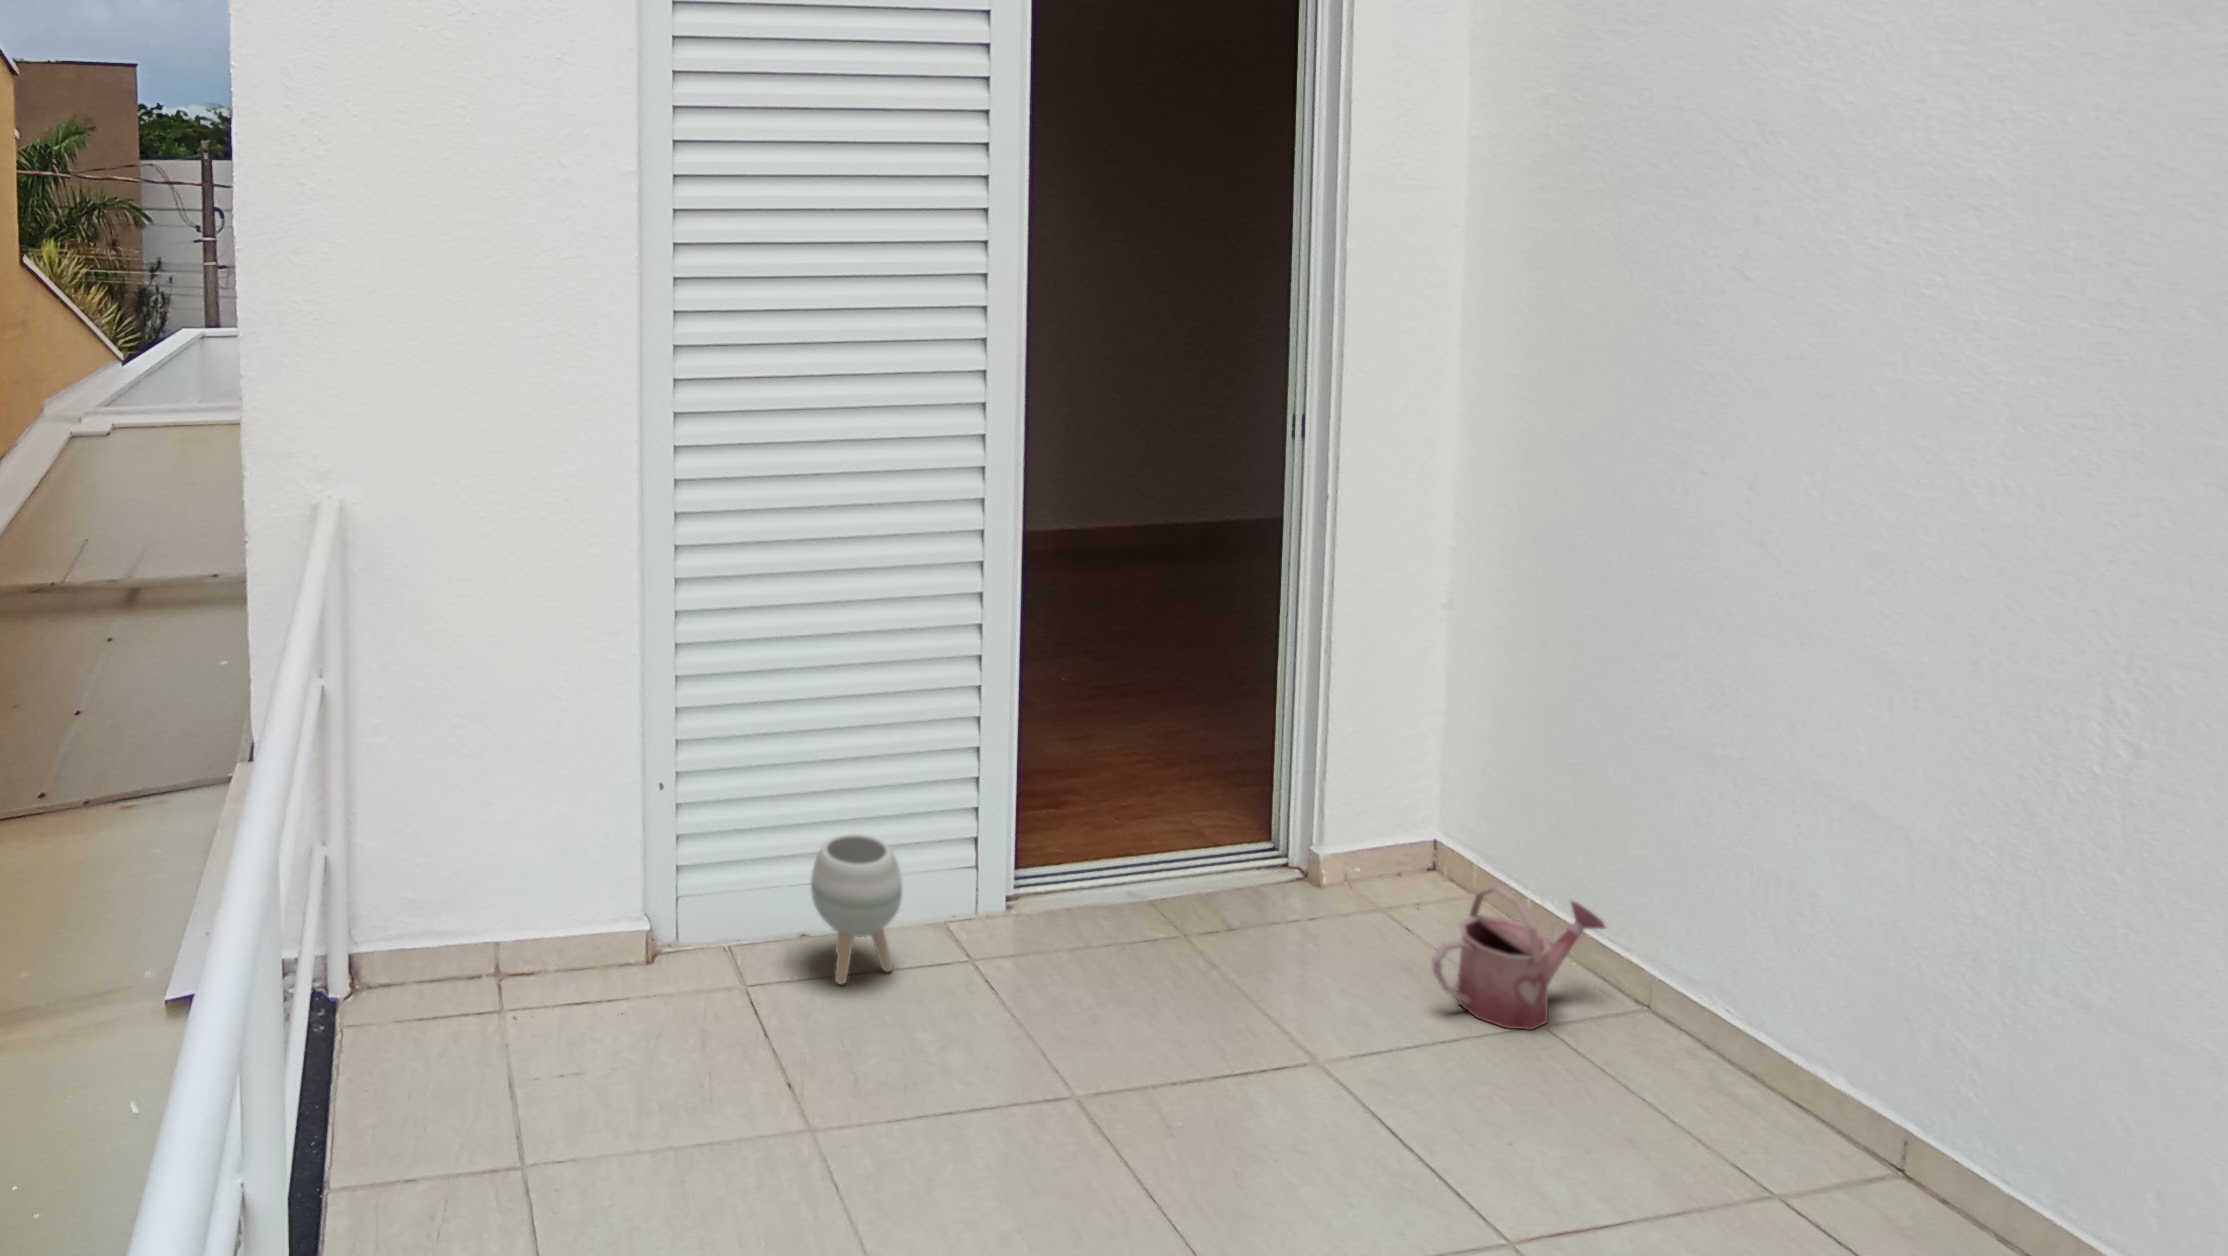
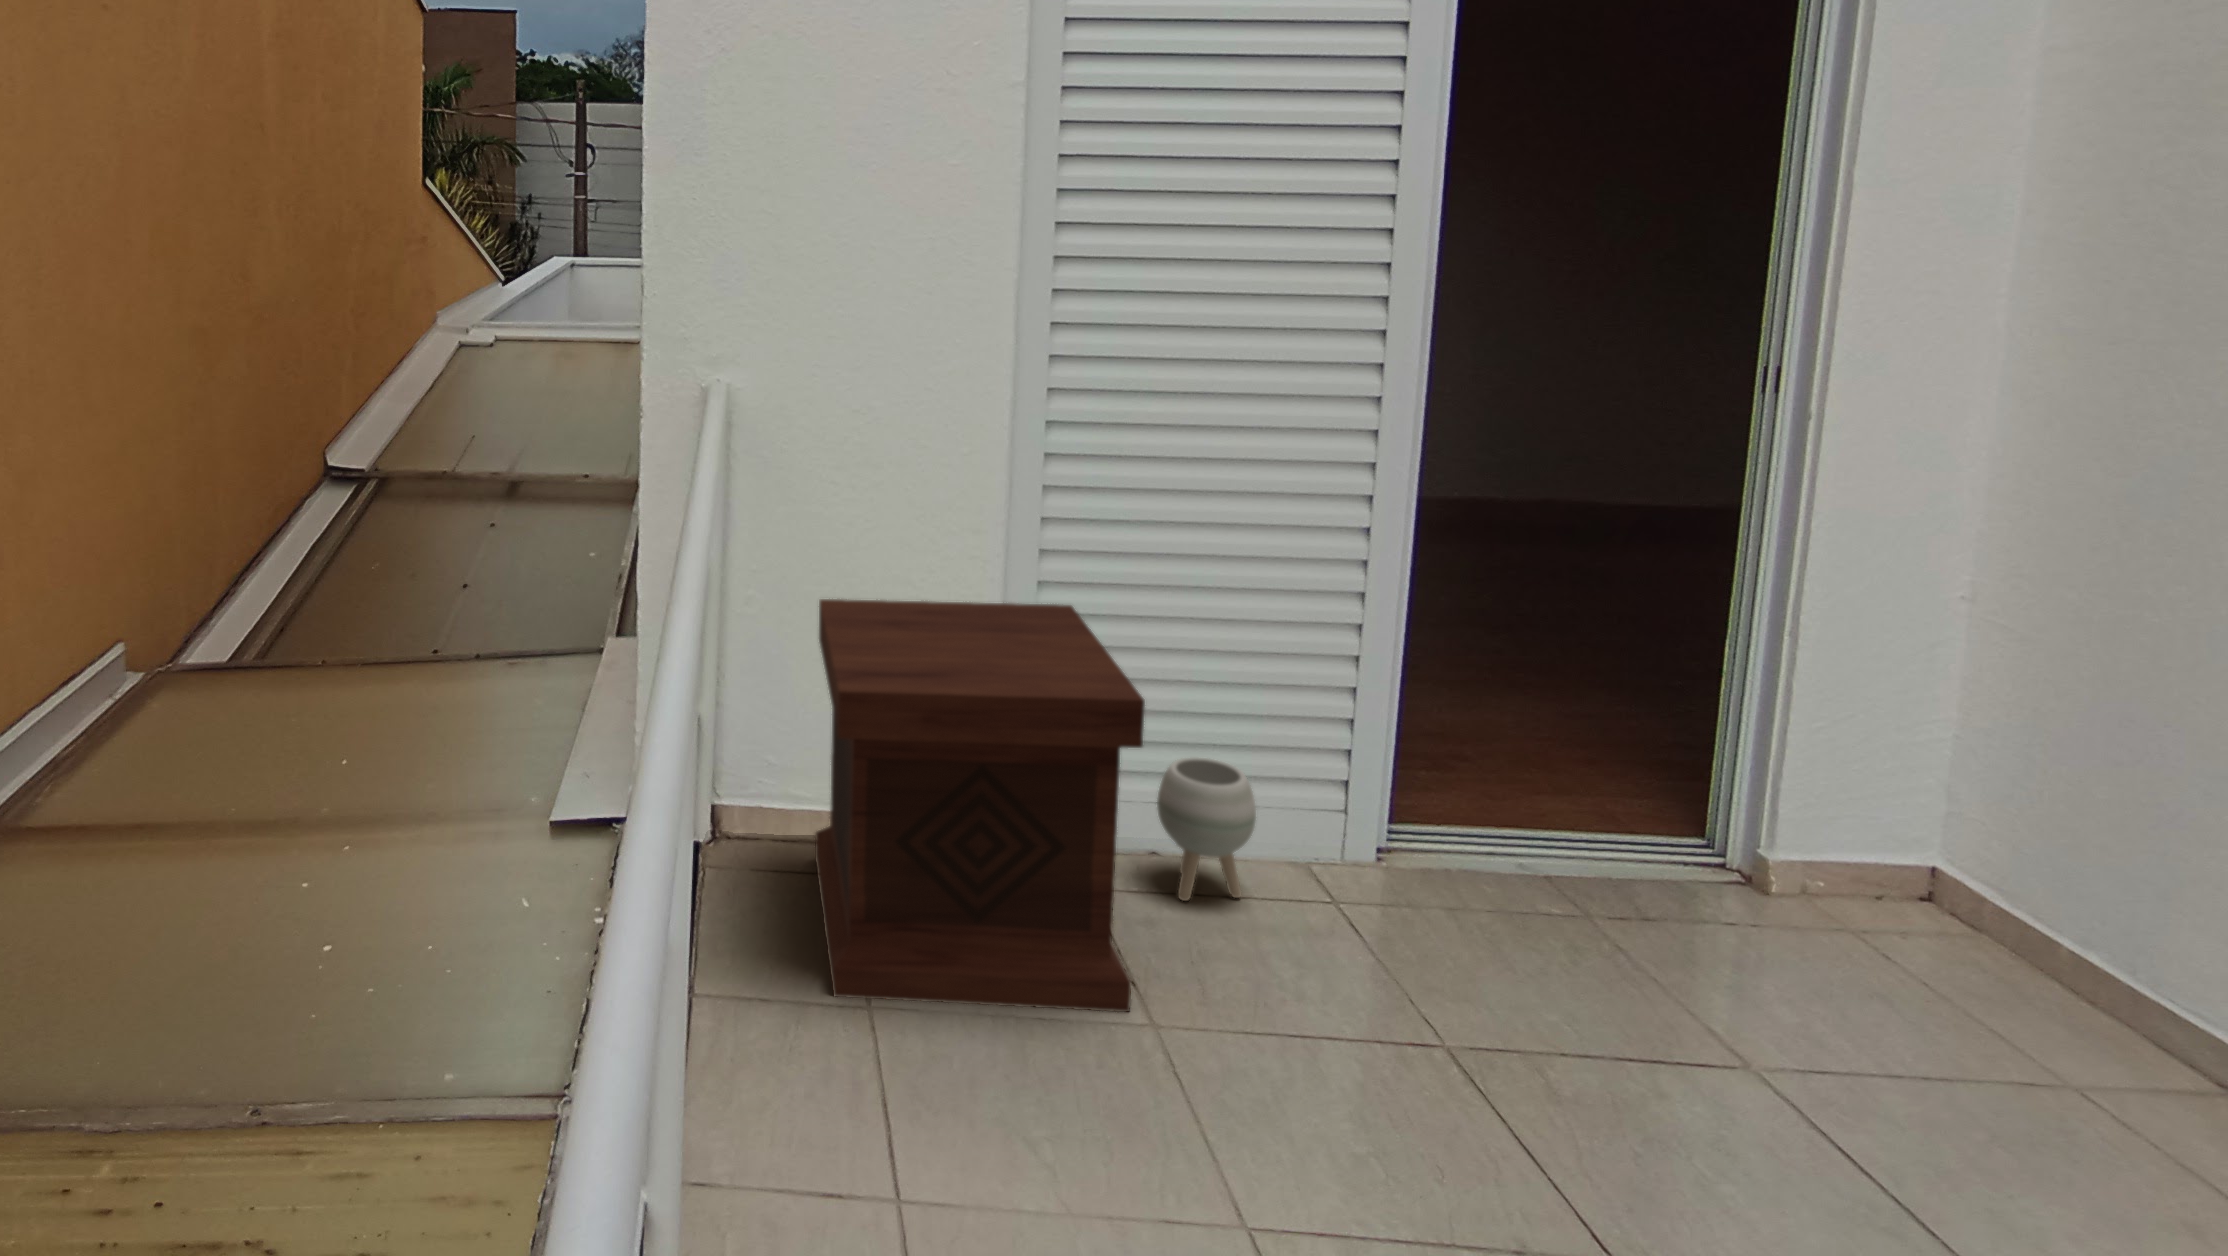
side table: none [461,697,796,1181] -> present [815,599,1145,1012]
watering can: present [1432,887,1605,1030] -> none [1909,915,2170,1083]

